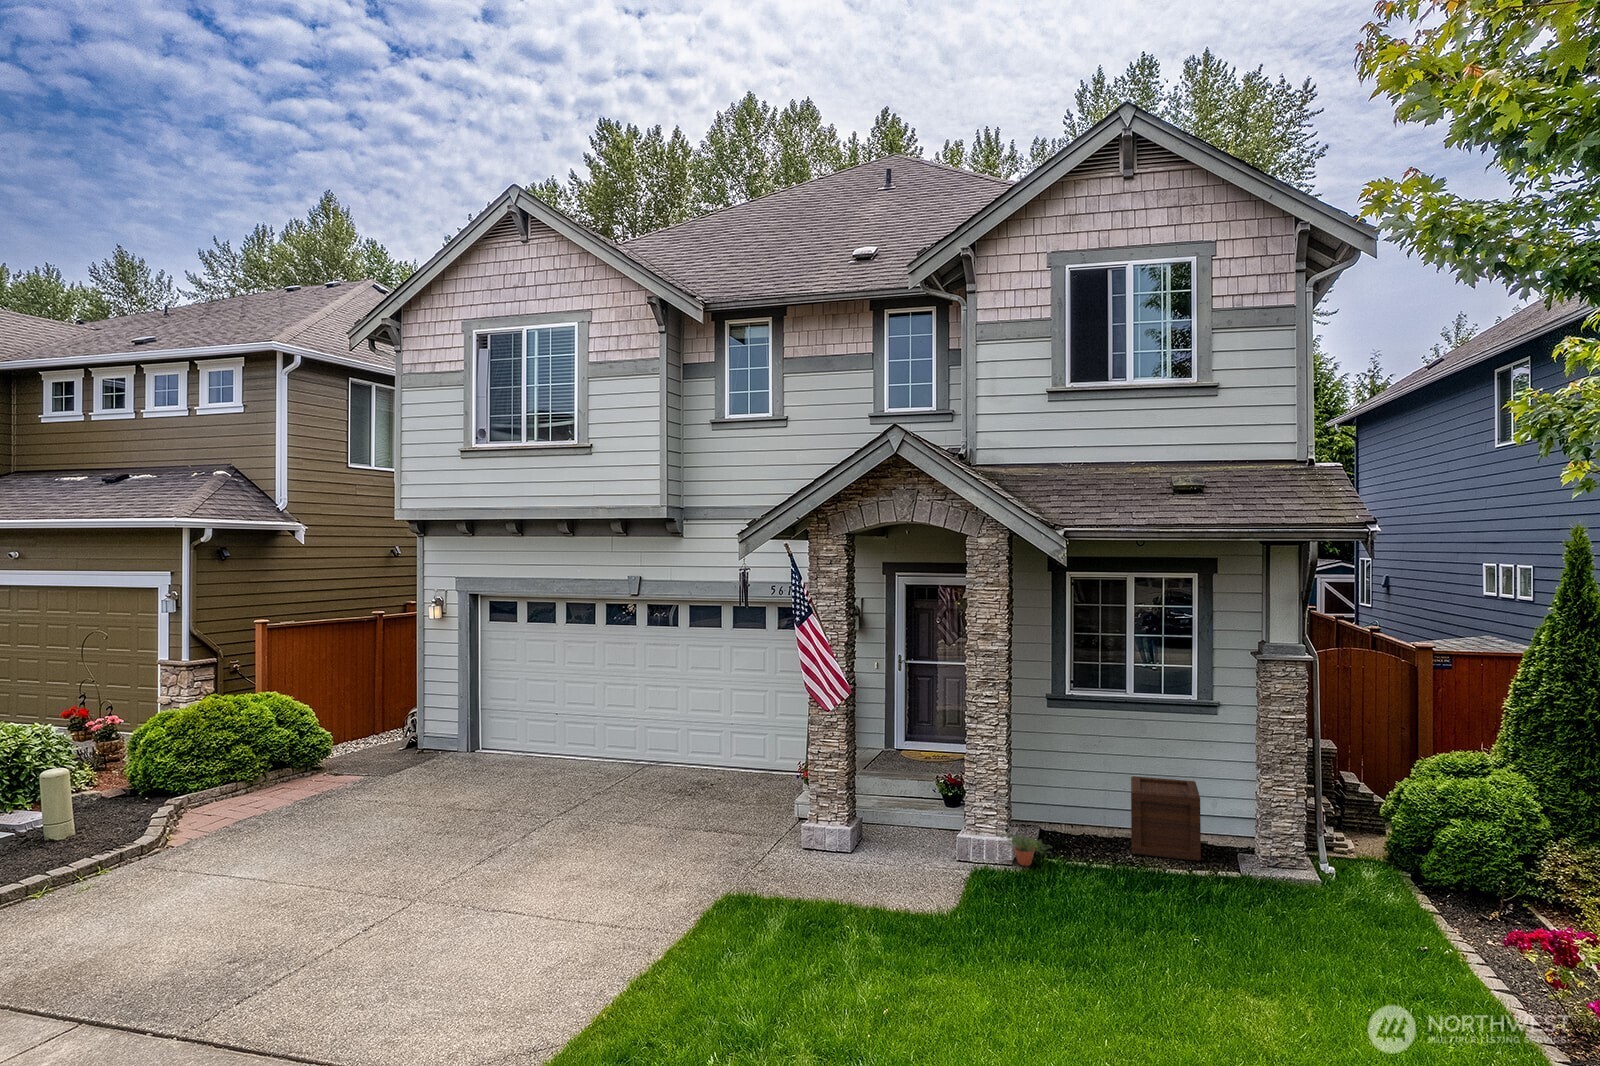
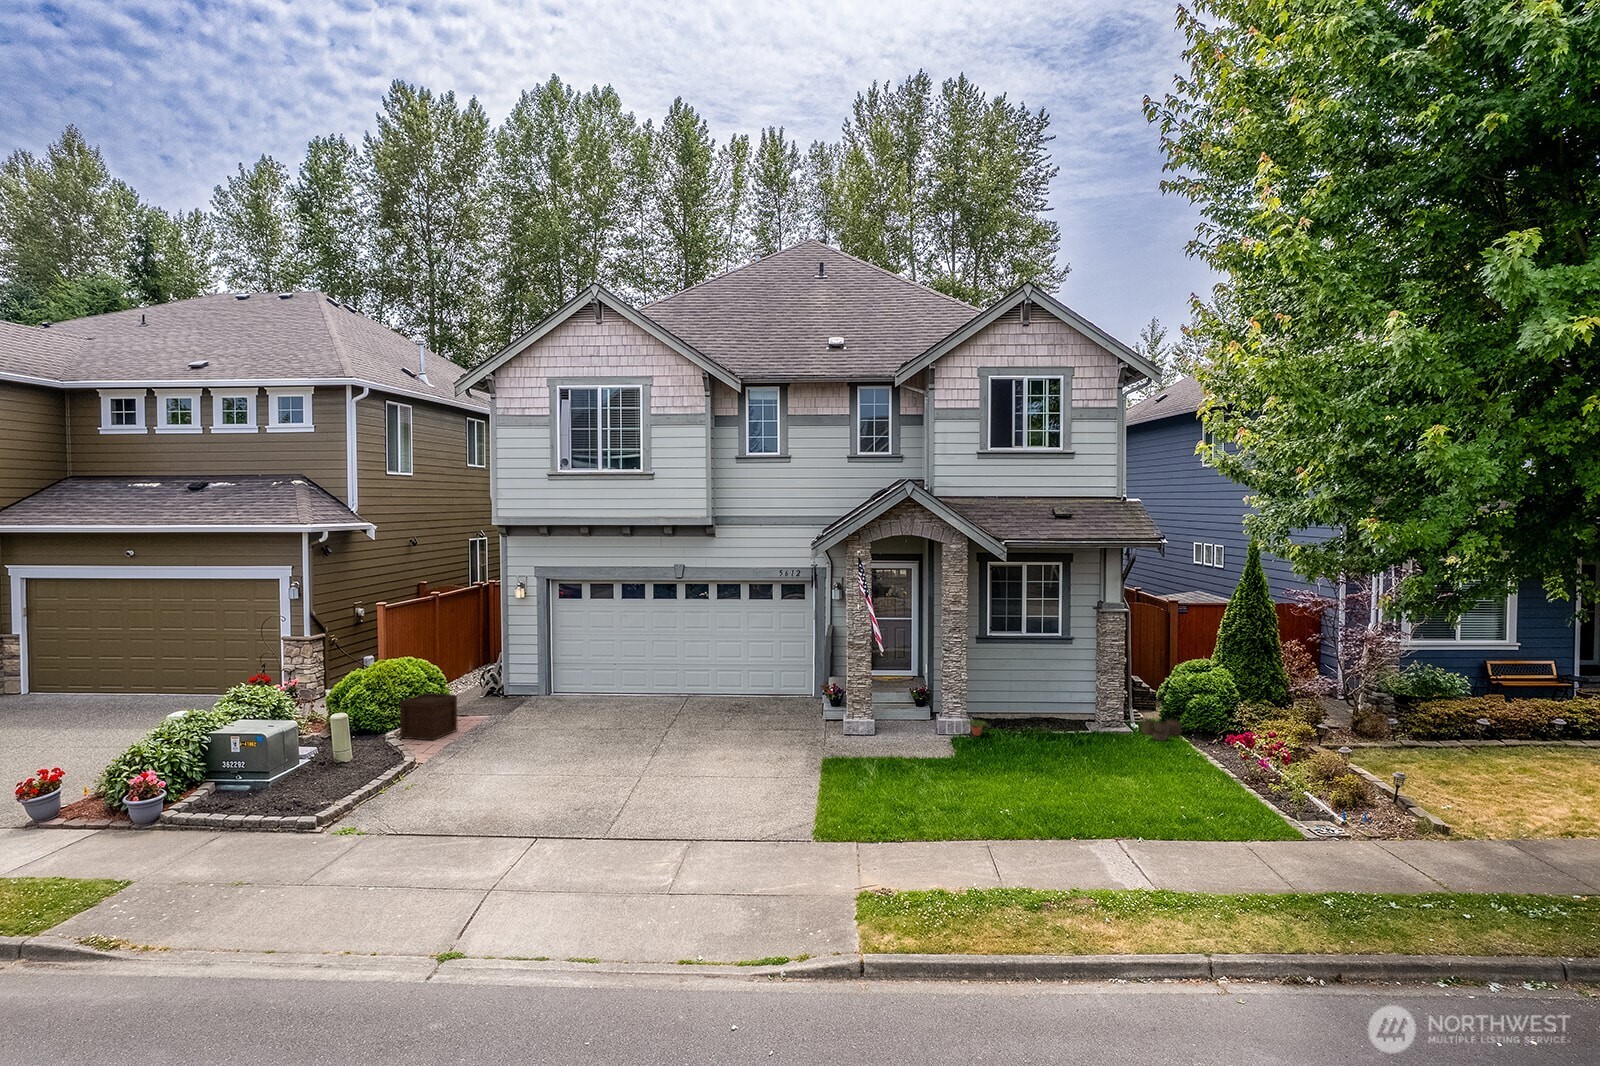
wooden crate: present [1131,776,1201,861] -> present [400,693,457,740]
woven basket: none [1340,854,1424,907] -> present [1142,718,1181,741]

